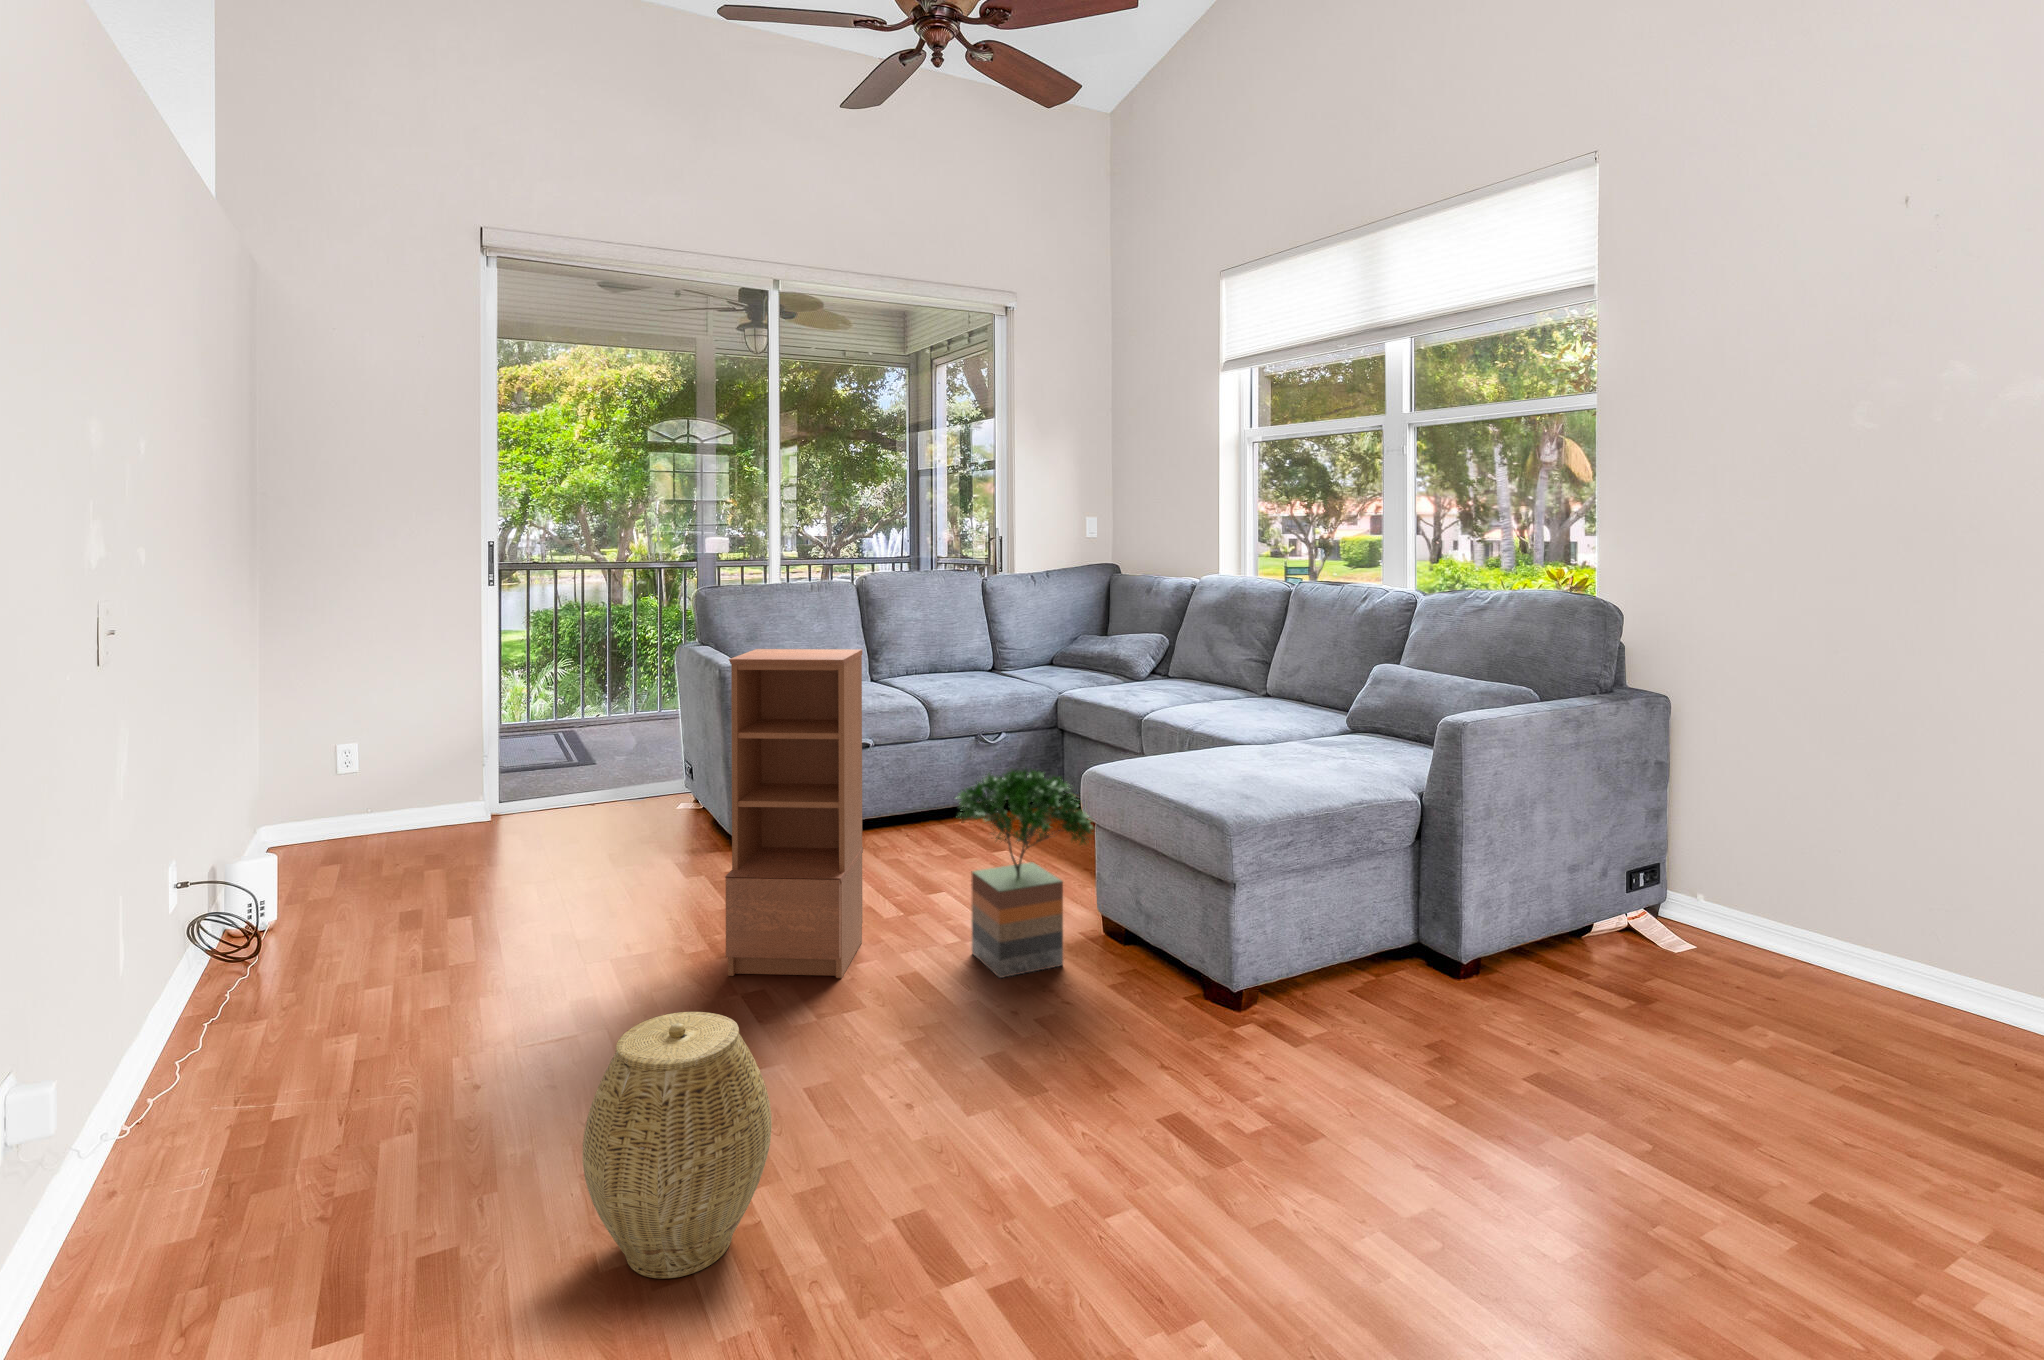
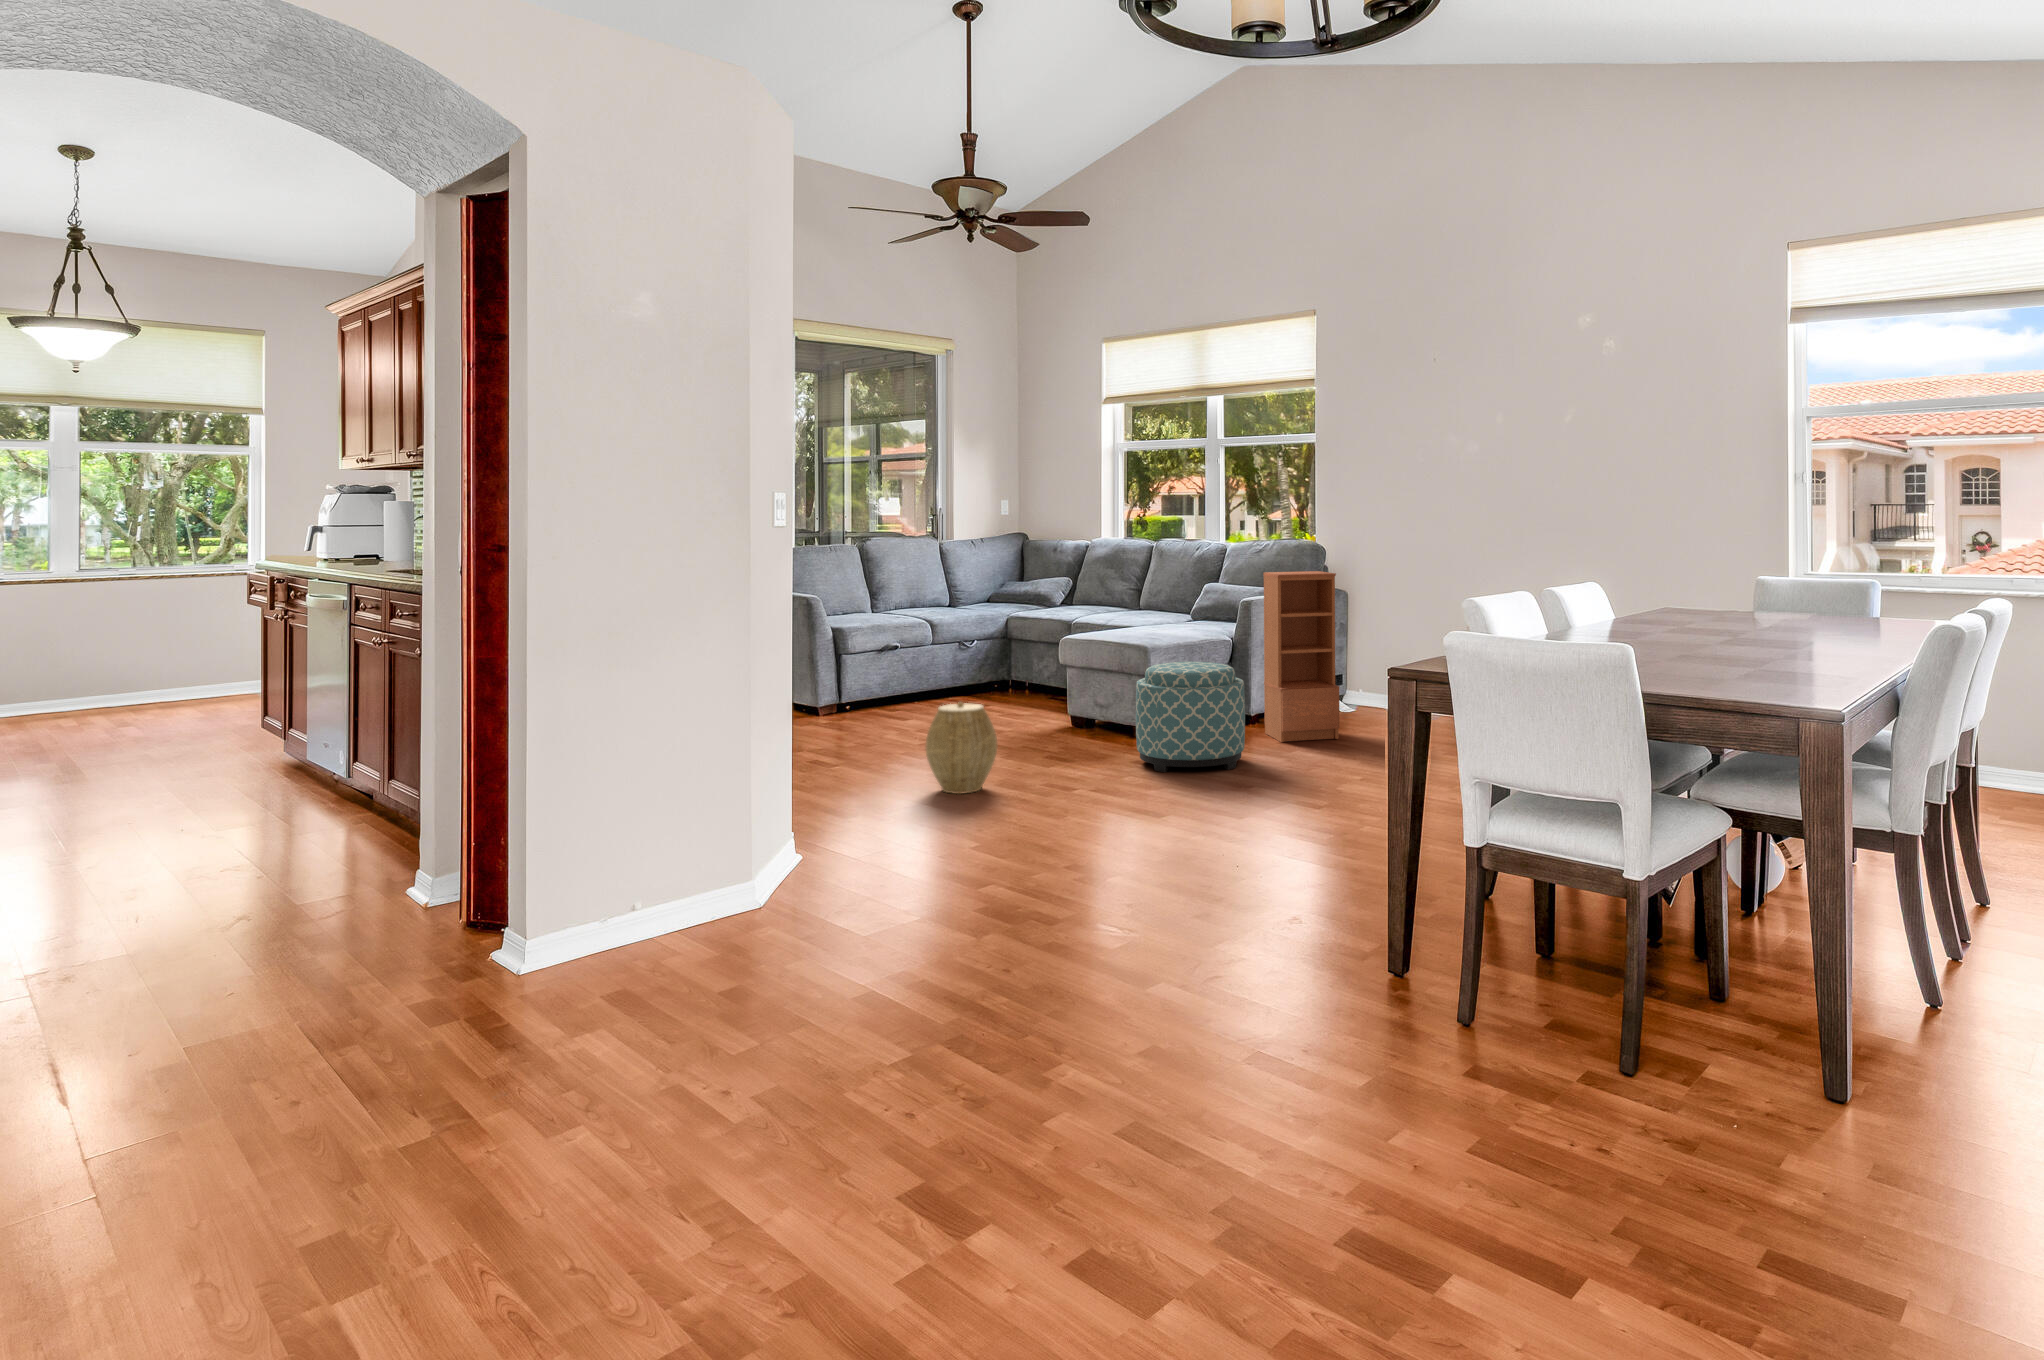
bookcase: present [725,649,863,978] -> present [1263,571,1340,742]
potted tree: present [958,768,1092,978] -> none [998,634,1075,737]
ottoman: none [1162,902,1447,1252] -> present [1136,662,1245,772]

